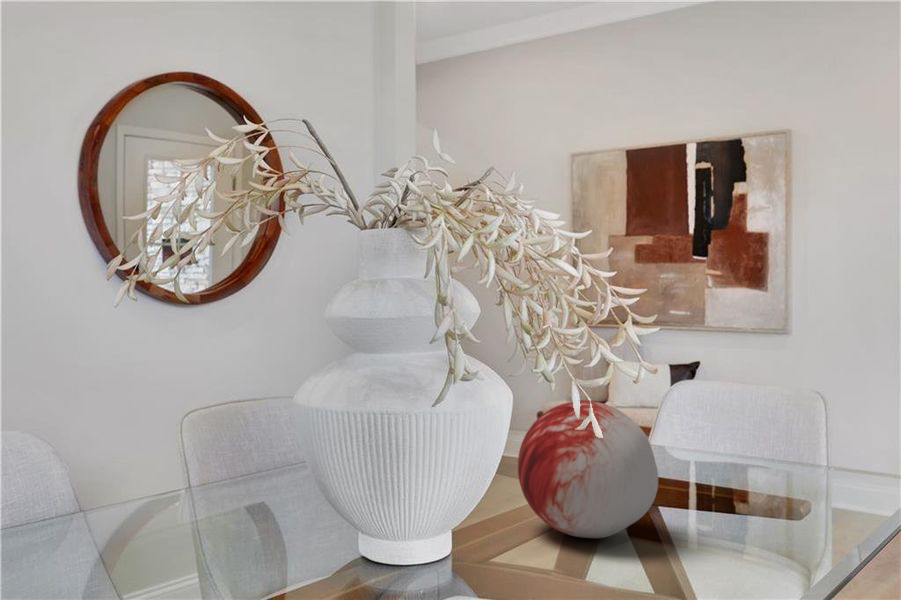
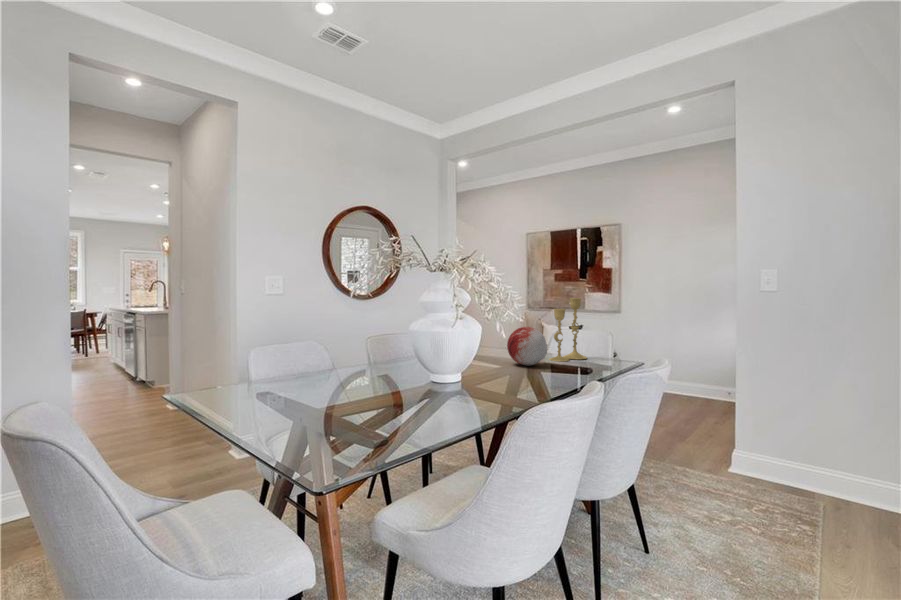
candlestick: none [653,302,772,510] -> present [549,298,587,362]

